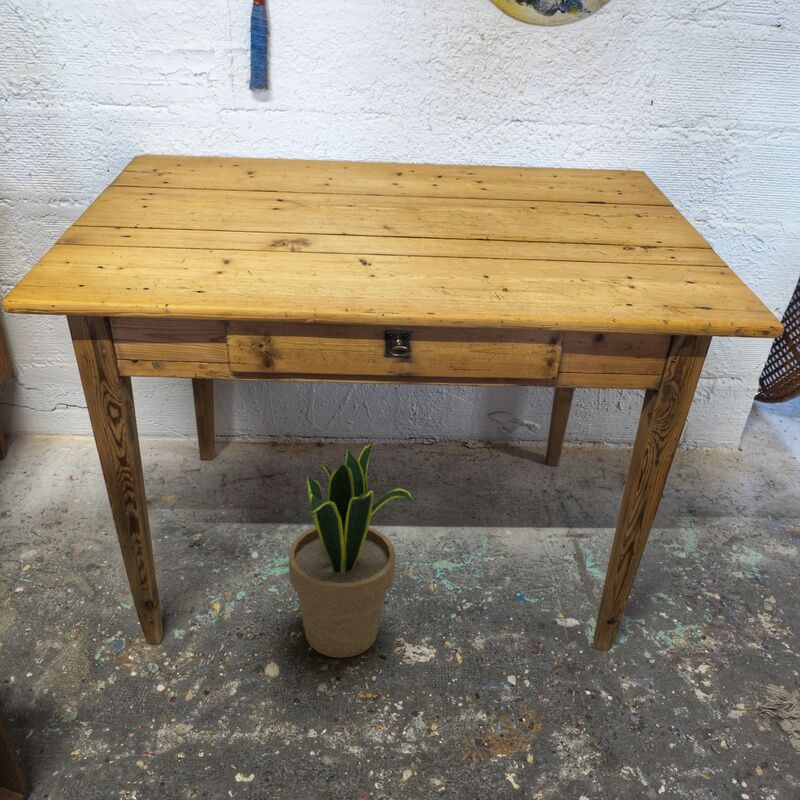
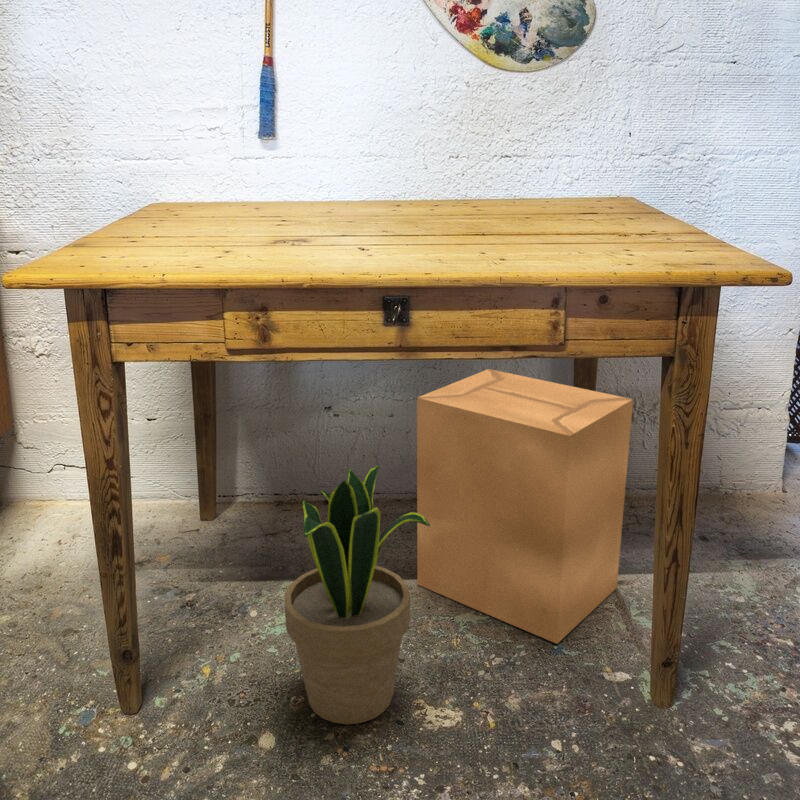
cardboard box: none [400,339,601,592] -> present [417,369,633,644]

